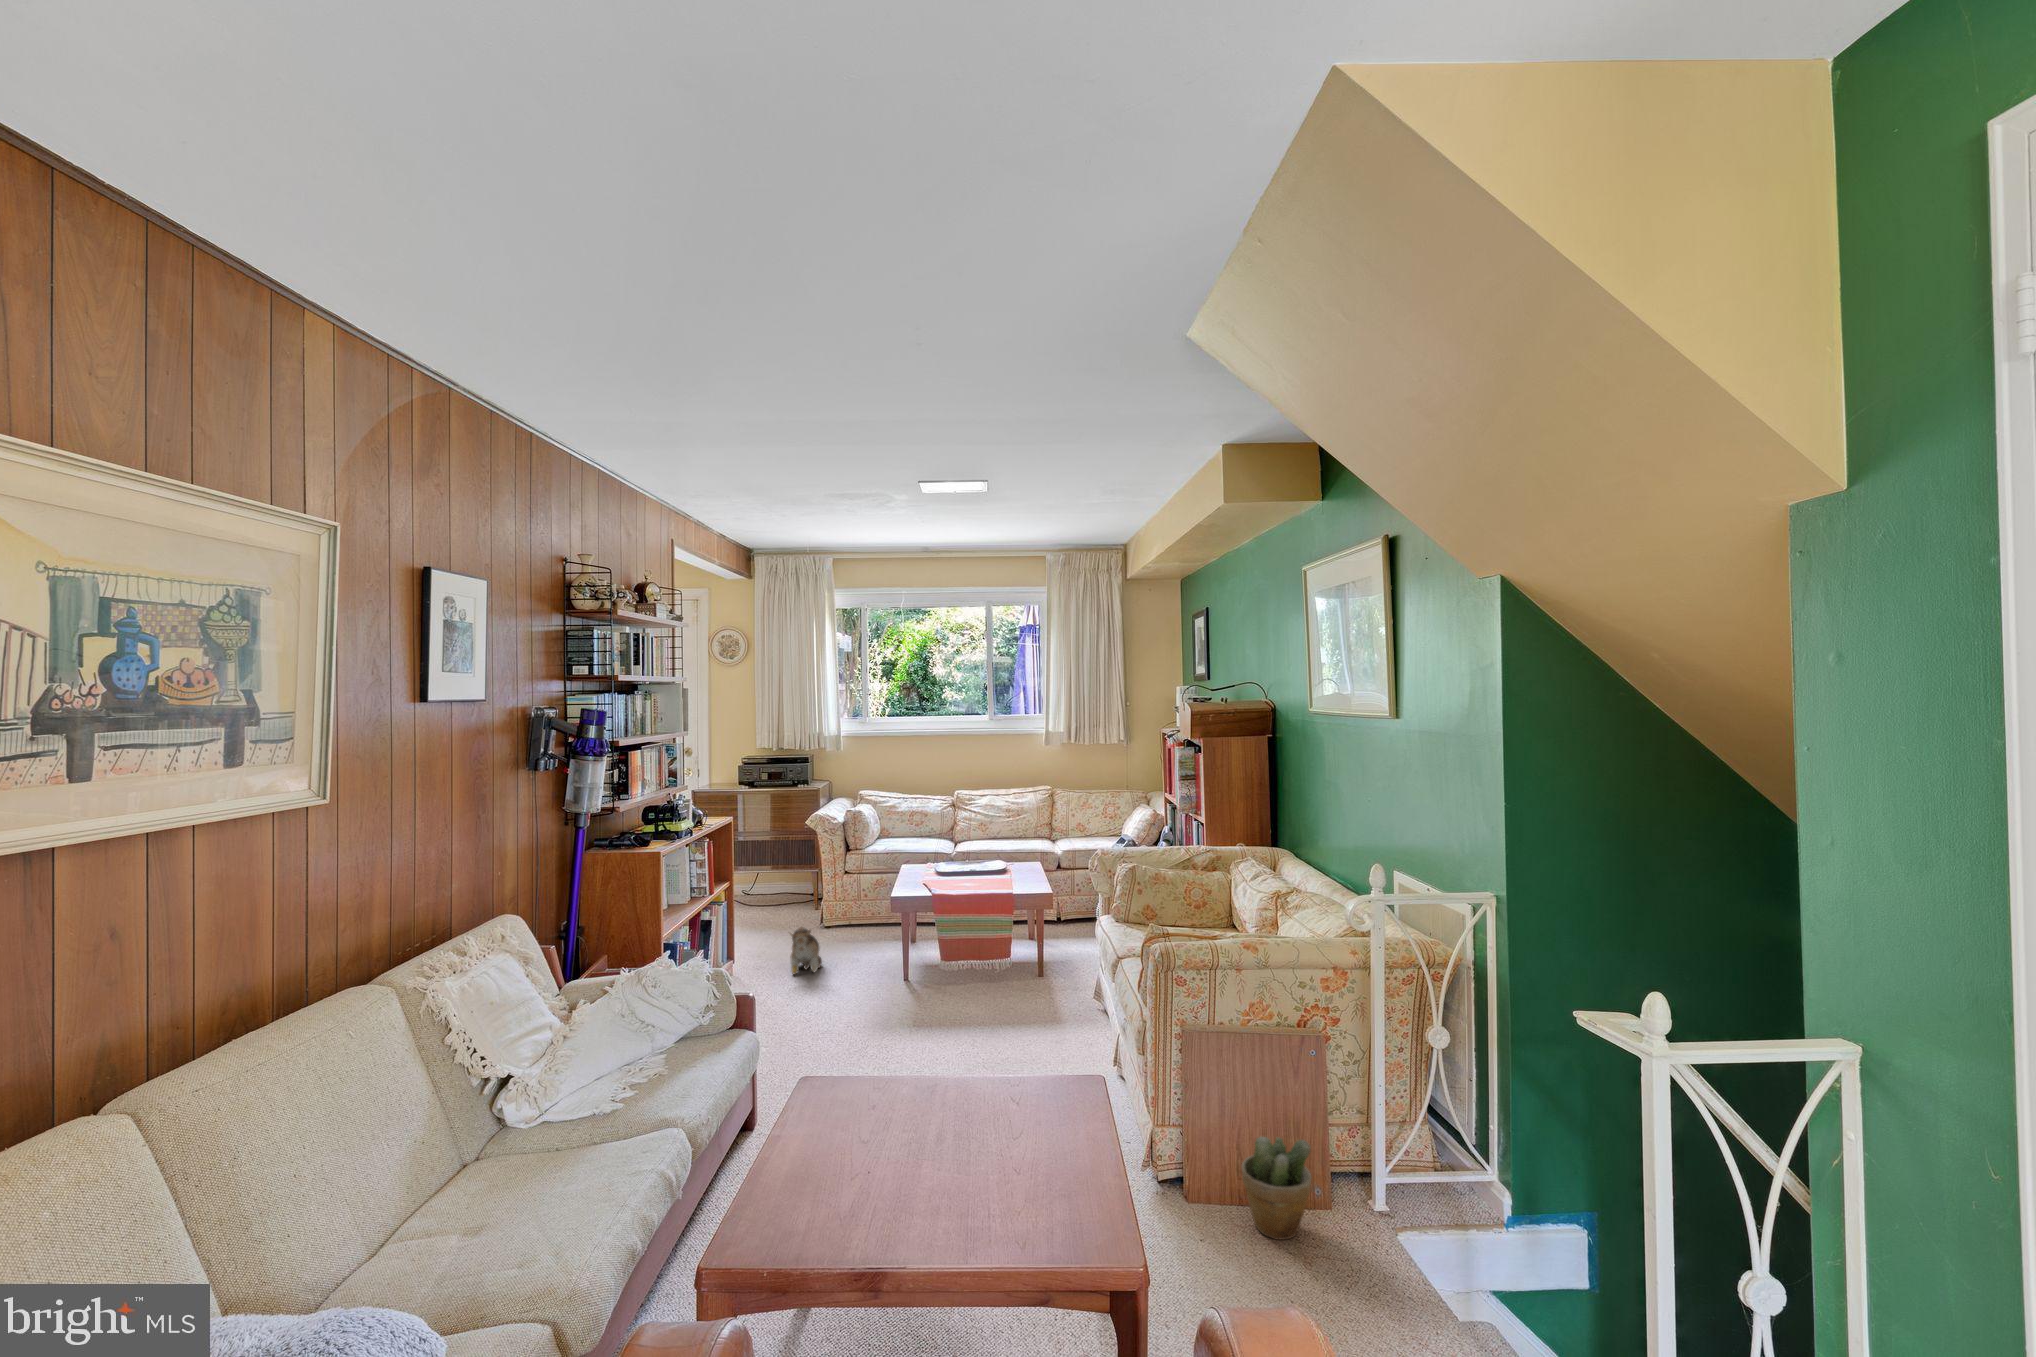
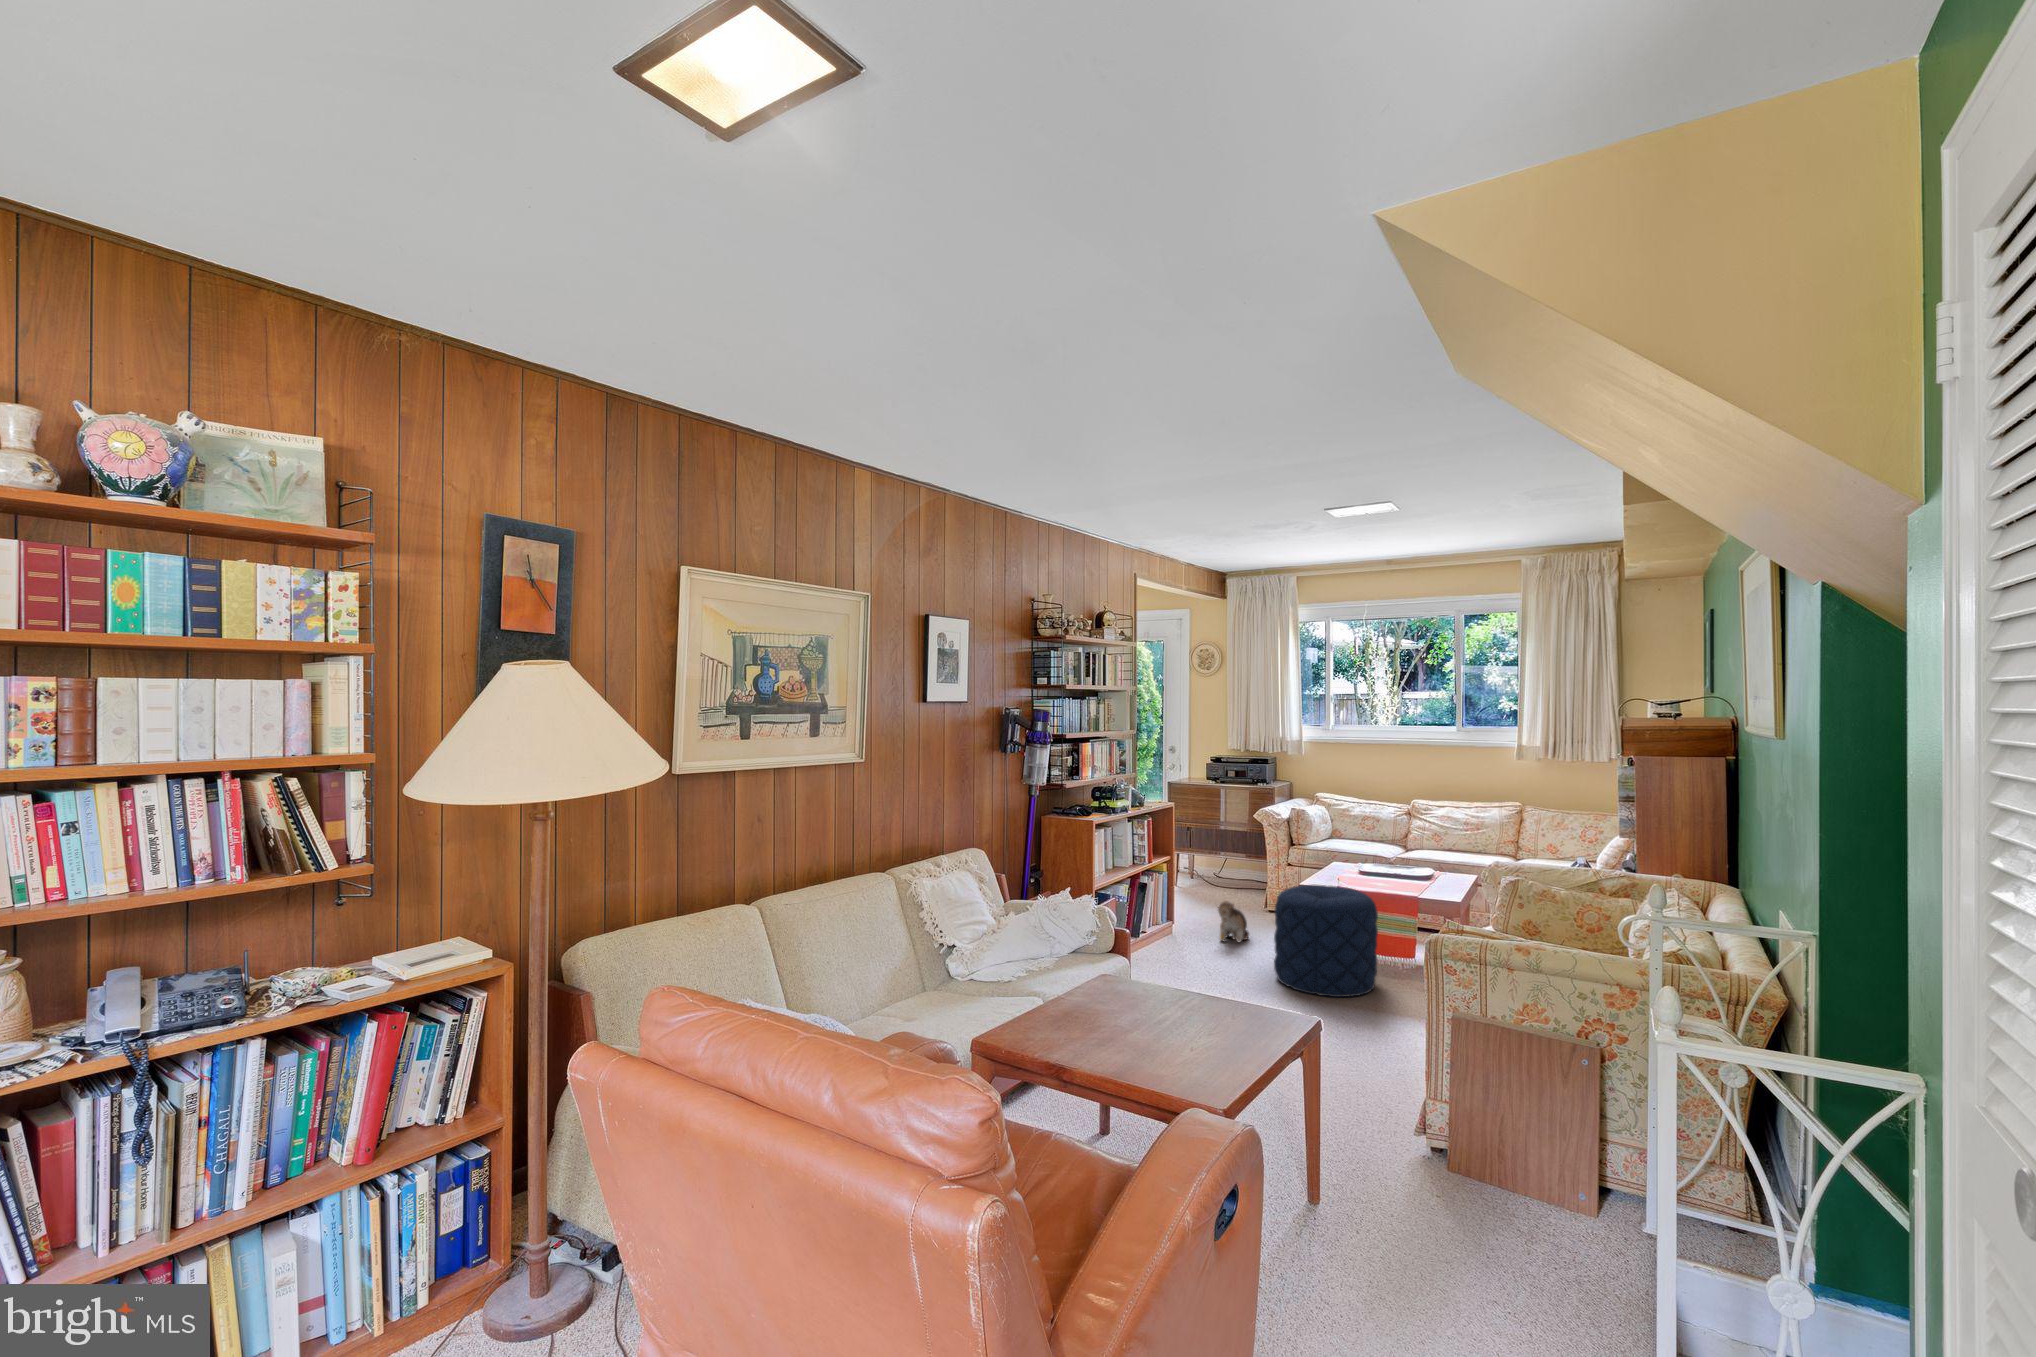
pouf: none [875,894,983,1019] -> present [1274,884,1378,997]
potted plant: present [1242,1137,1312,1240] -> none [1491,1127,1566,1230]

